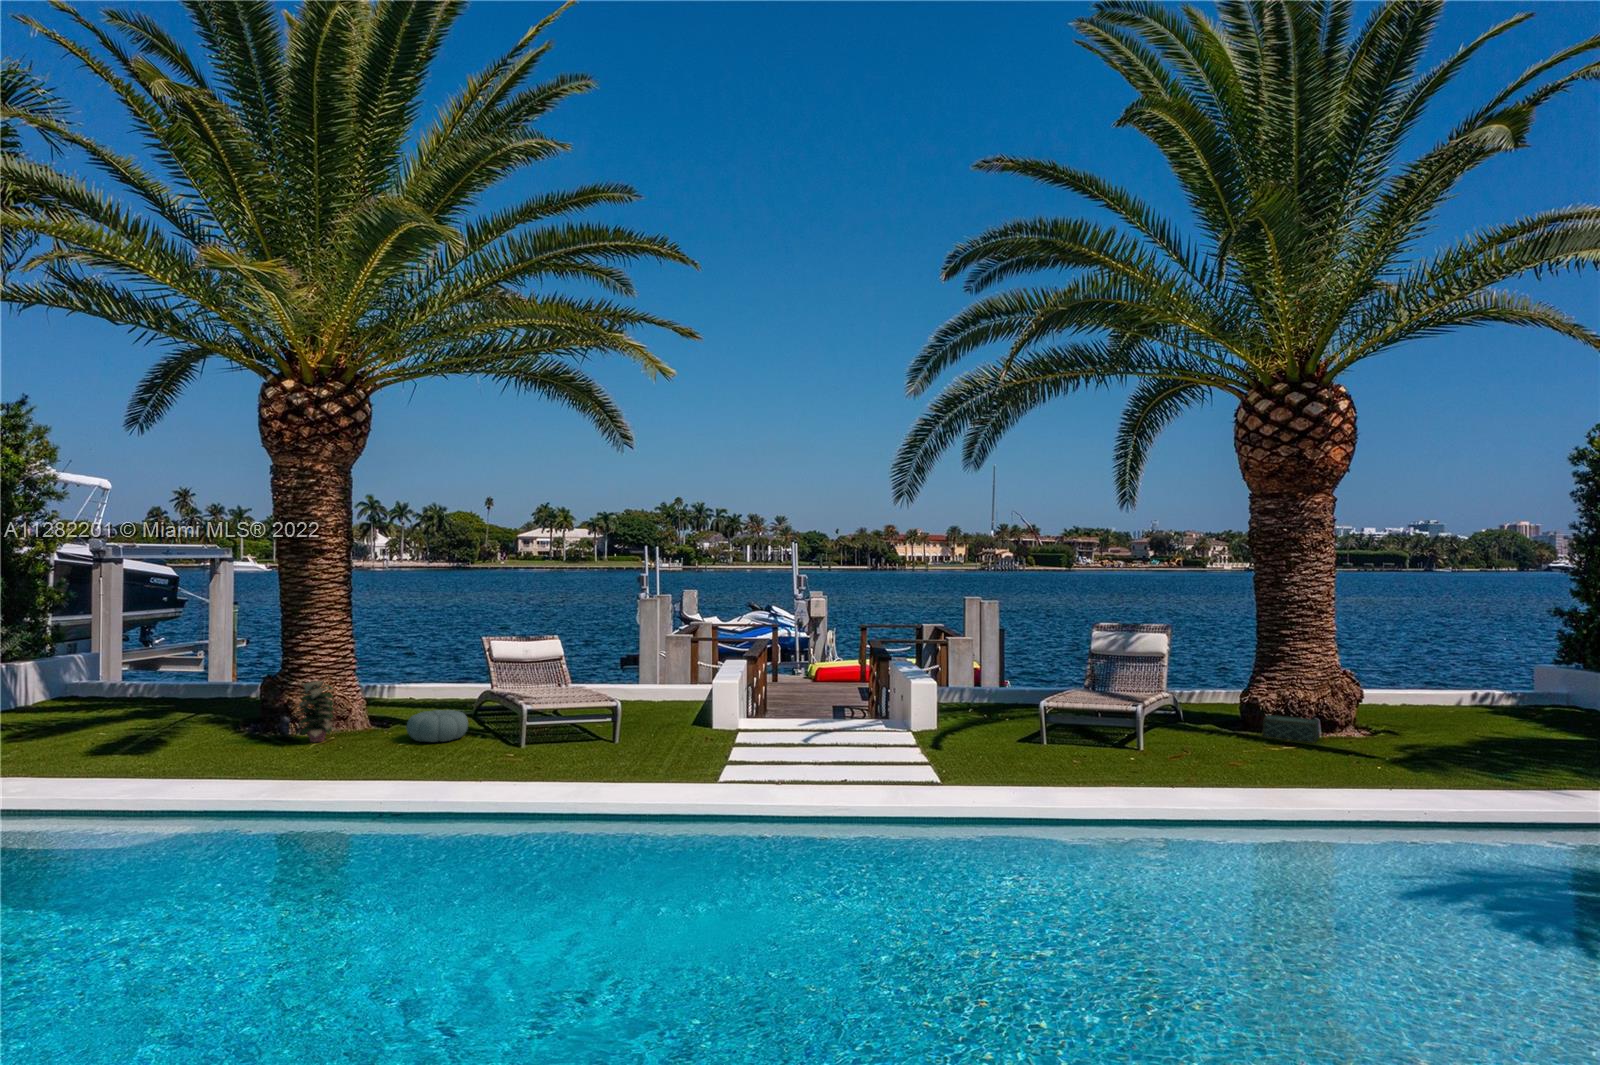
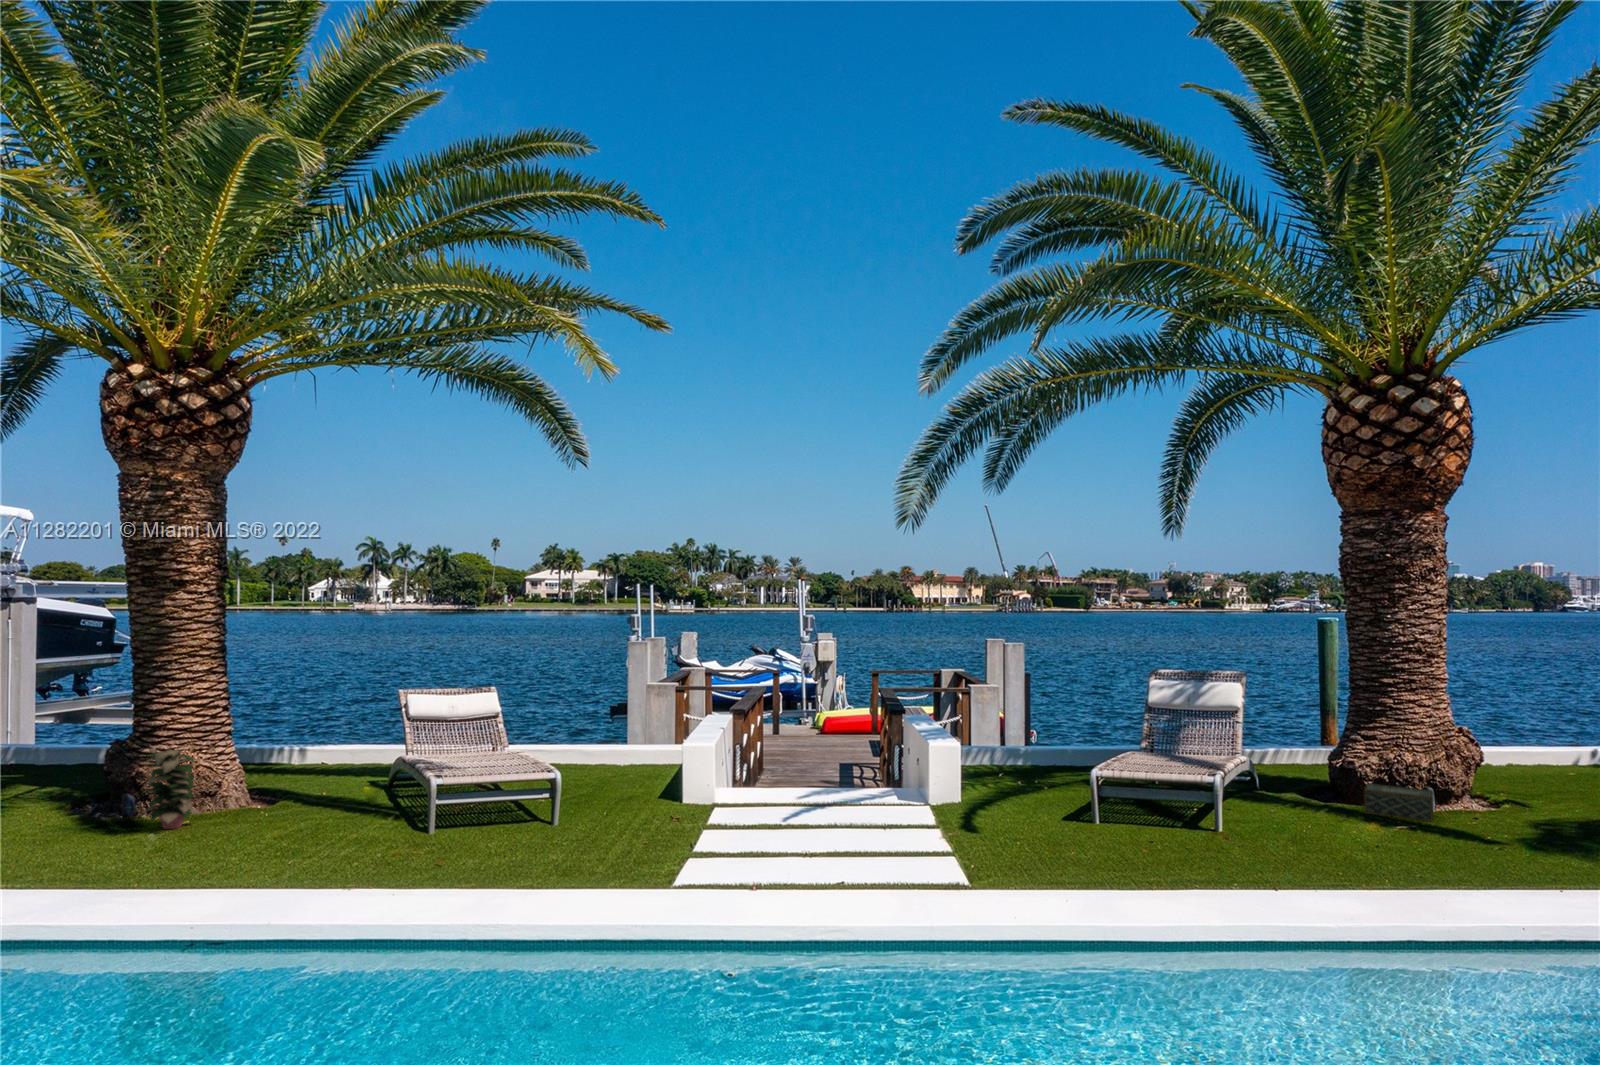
pouf: present [407,710,468,742] -> none [288,784,369,828]

